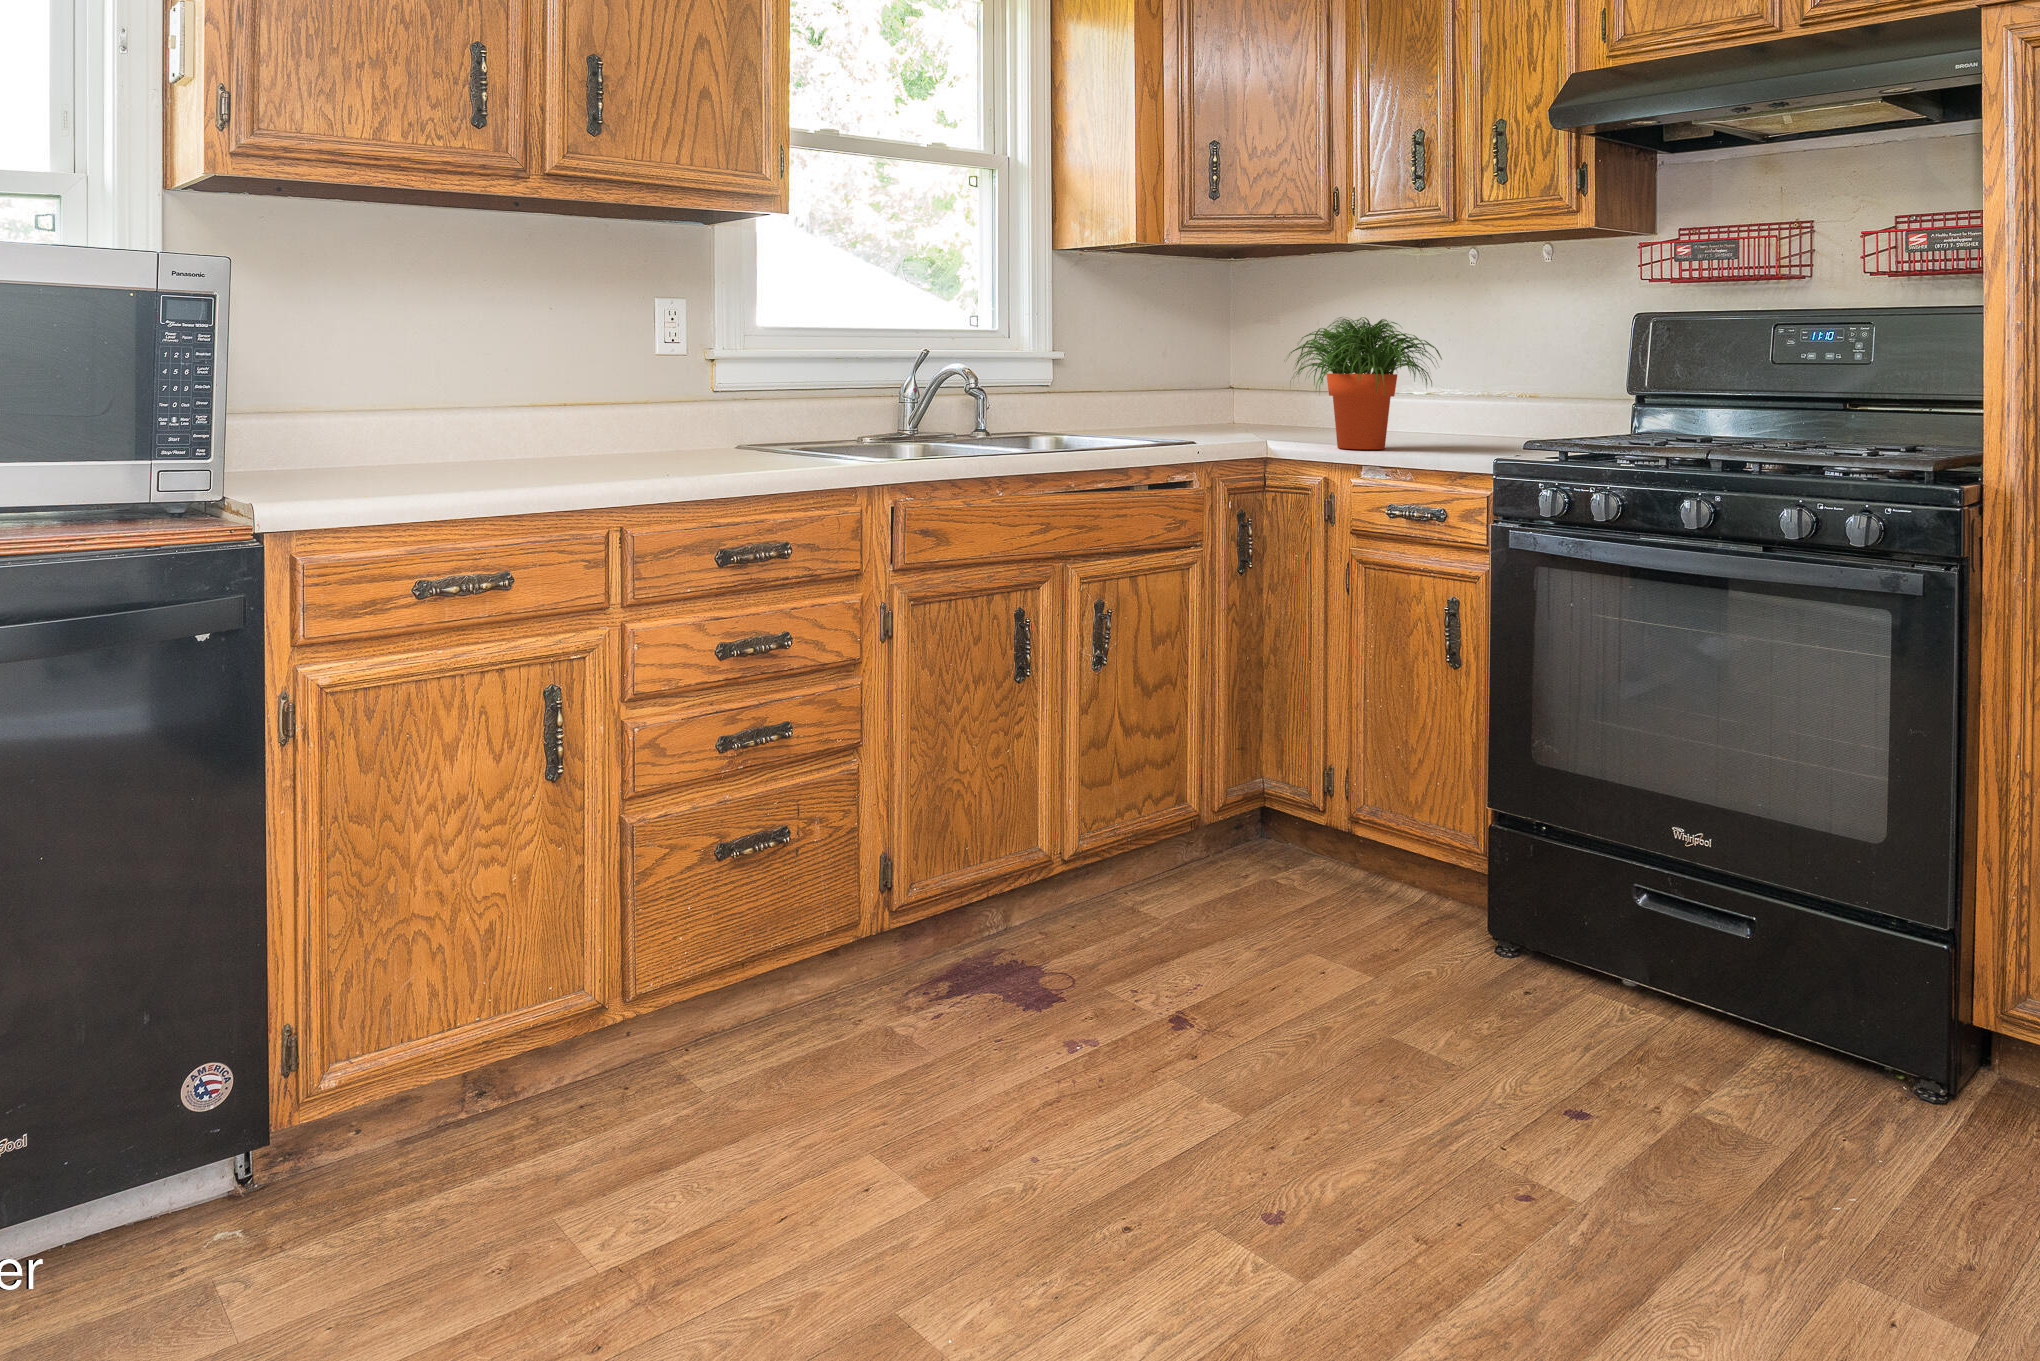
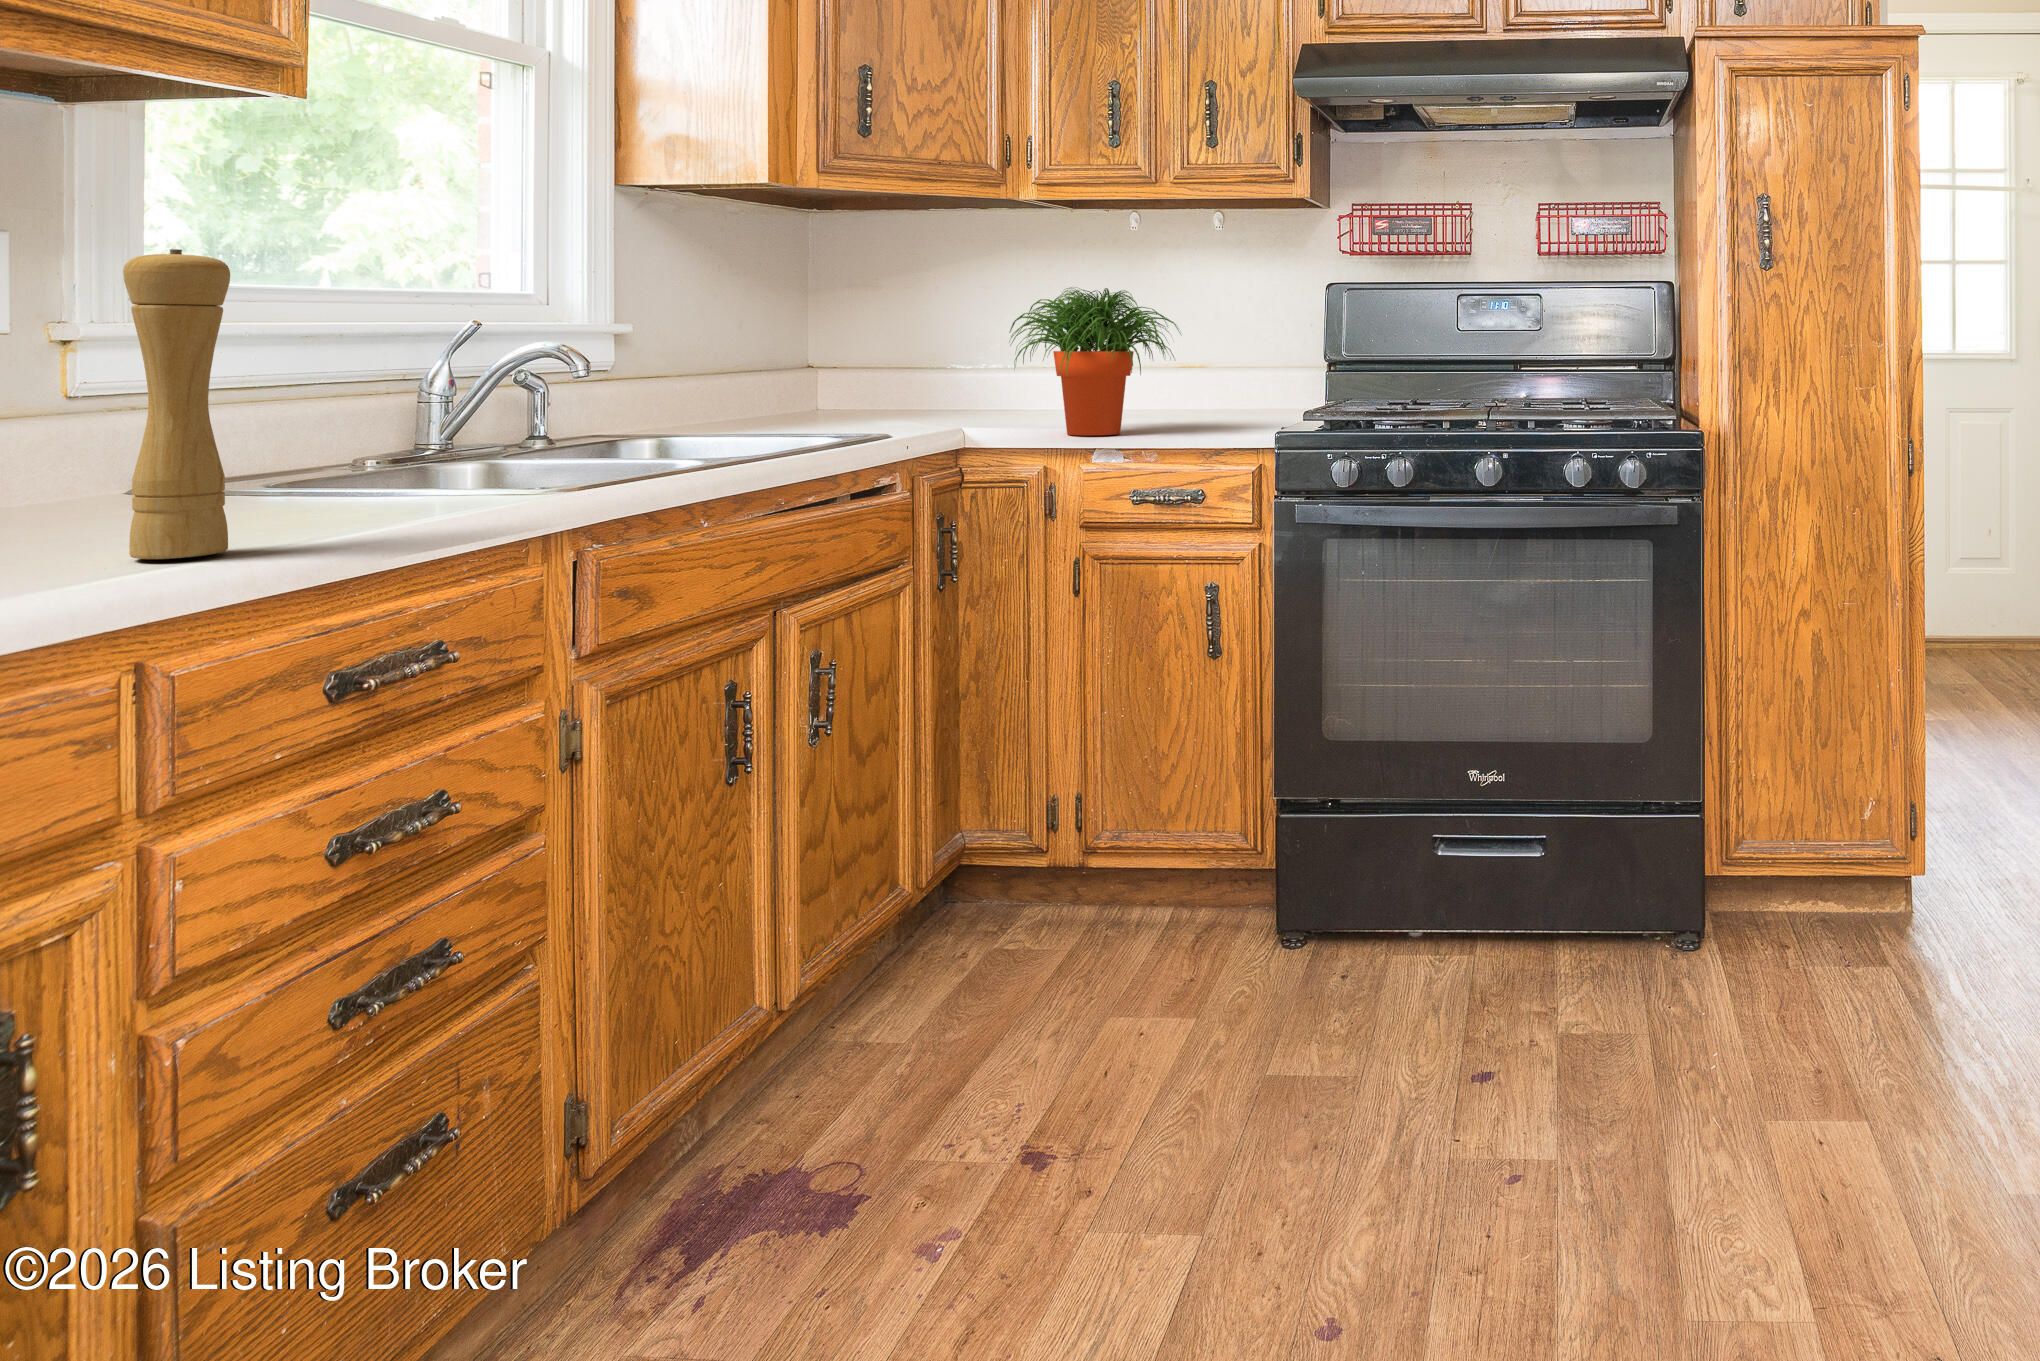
pepper mill: none [655,308,698,475] -> present [123,249,230,559]

